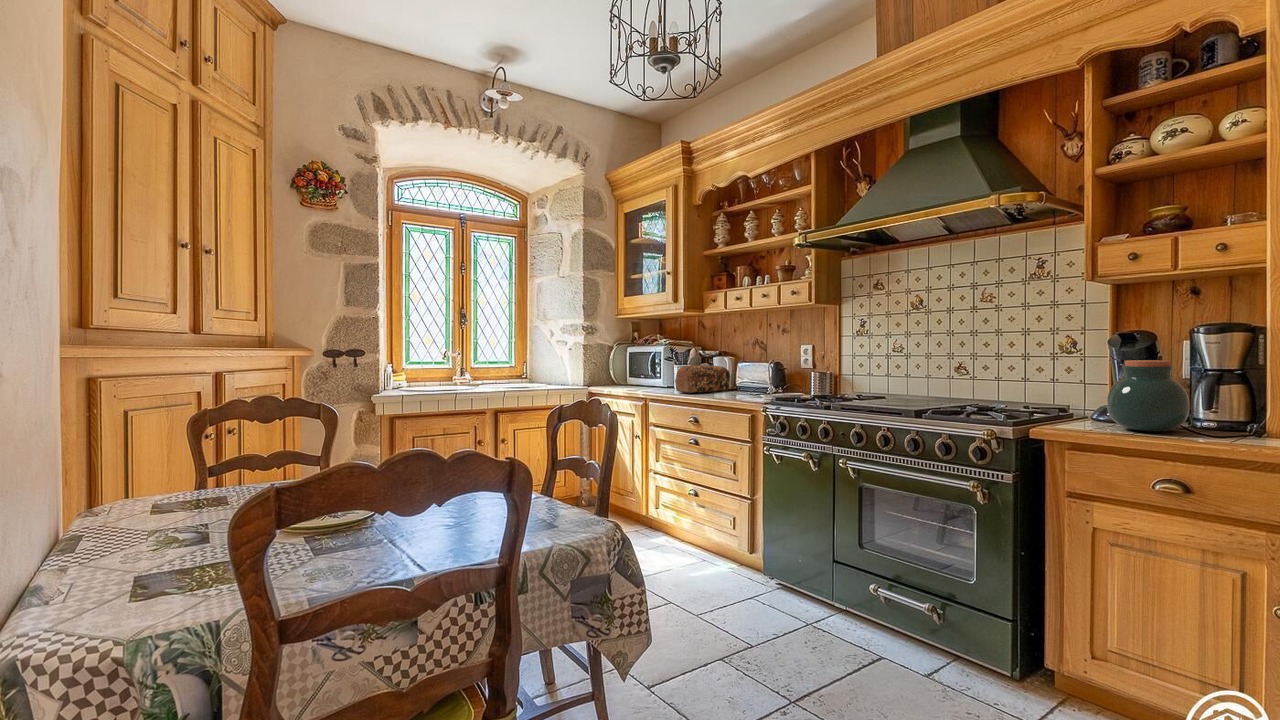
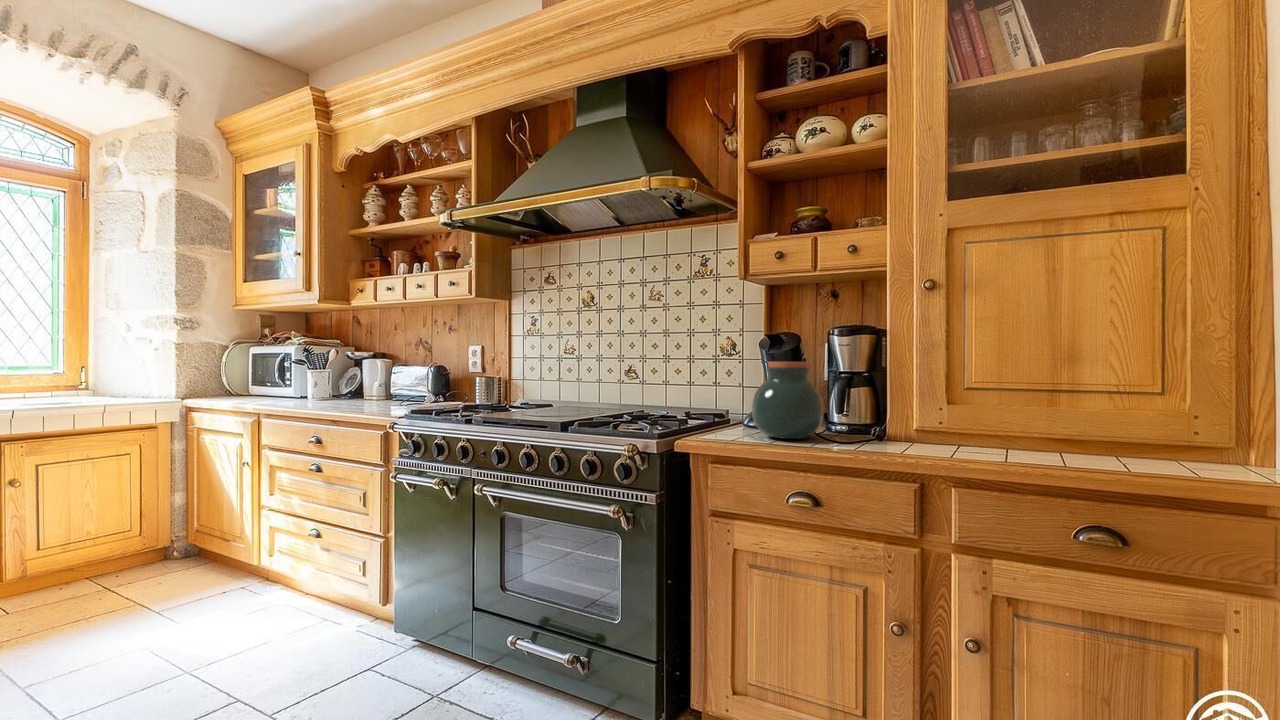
bread loaf: present [675,365,730,393] -> none [294,370,373,406]

